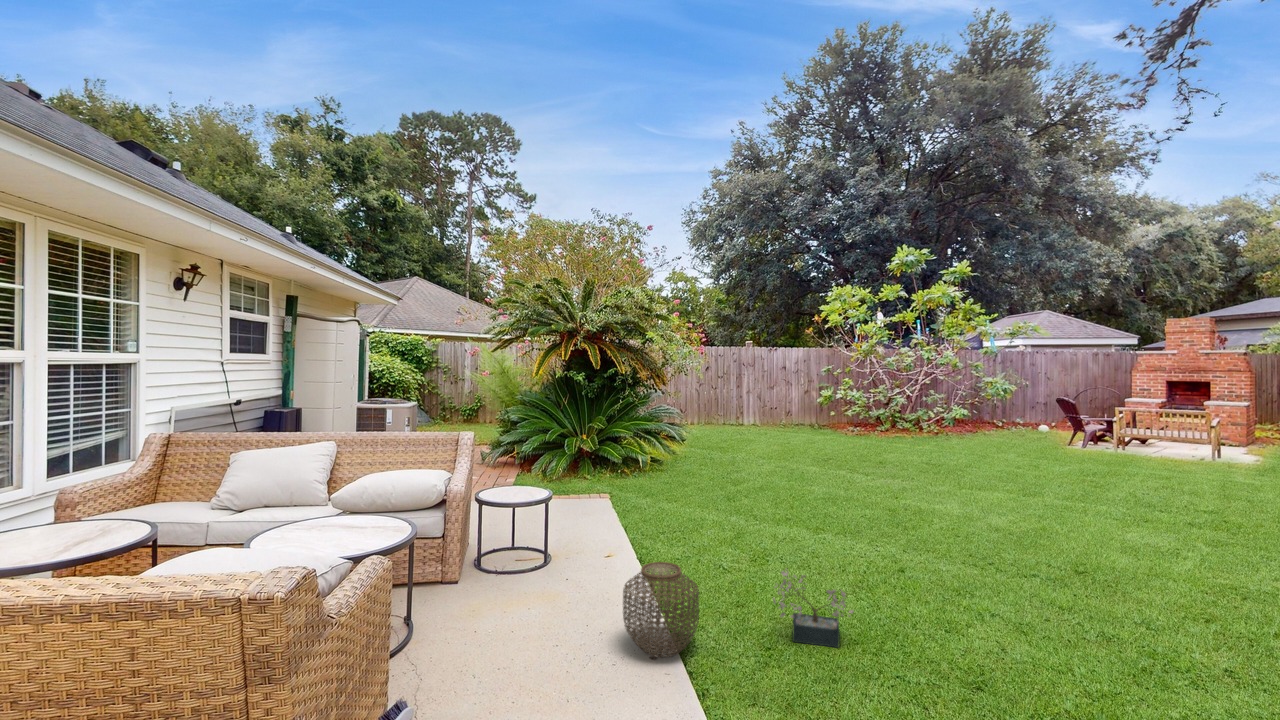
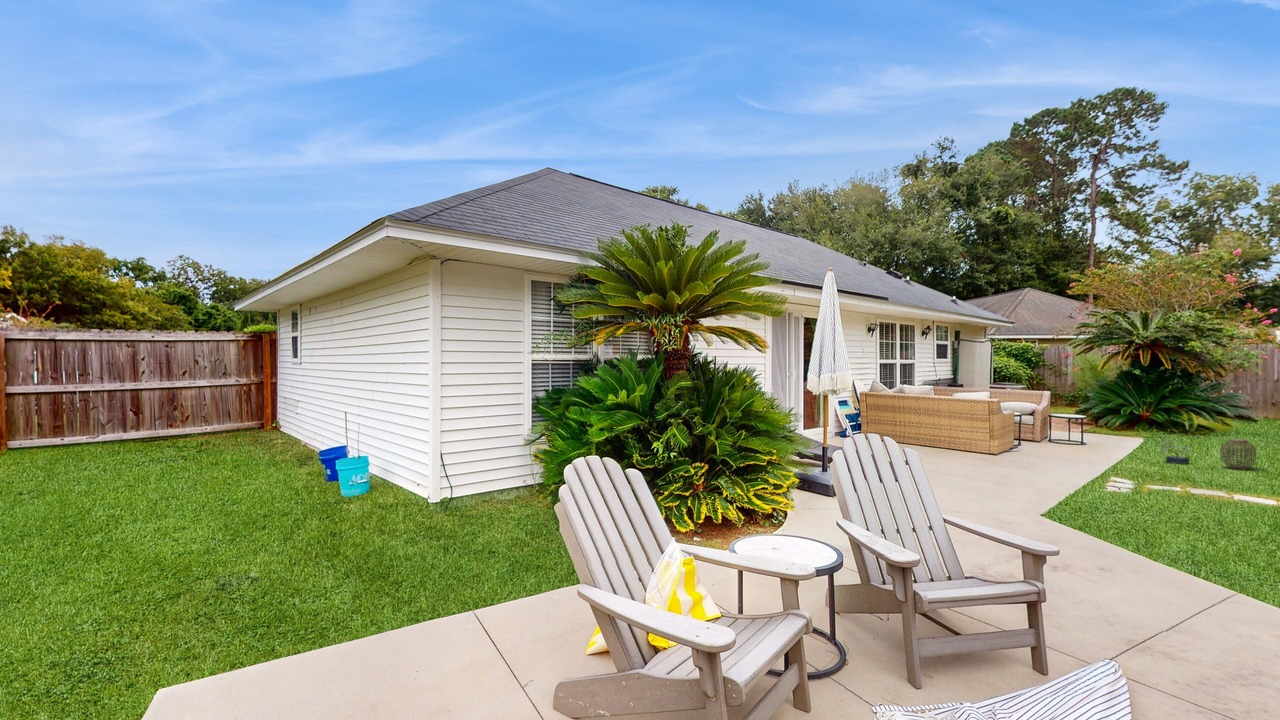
woven basket: present [623,562,699,657] -> present [1220,439,1256,470]

